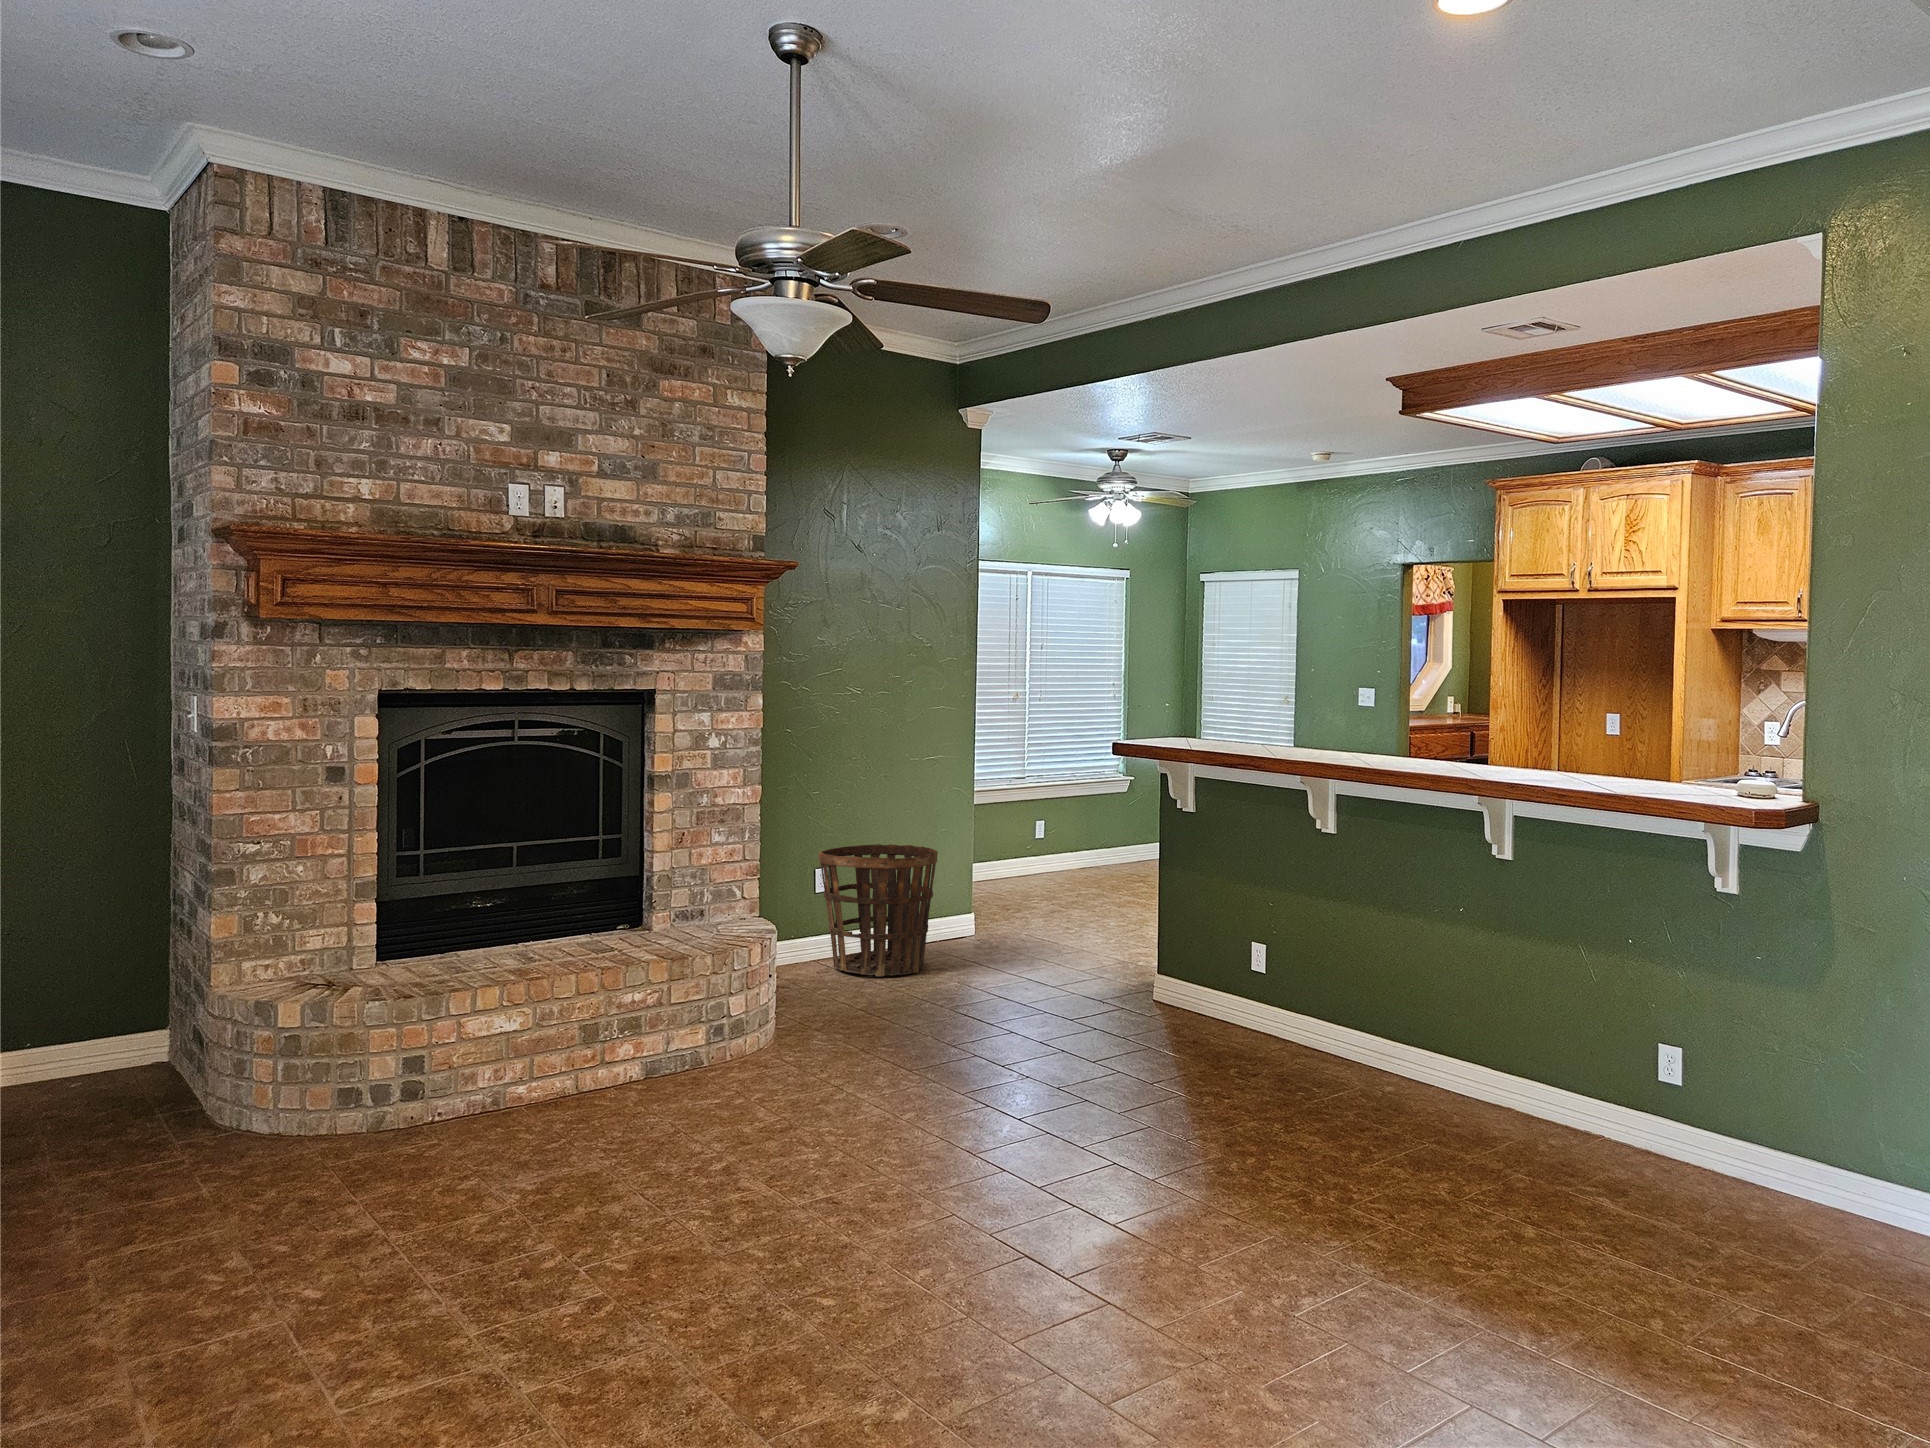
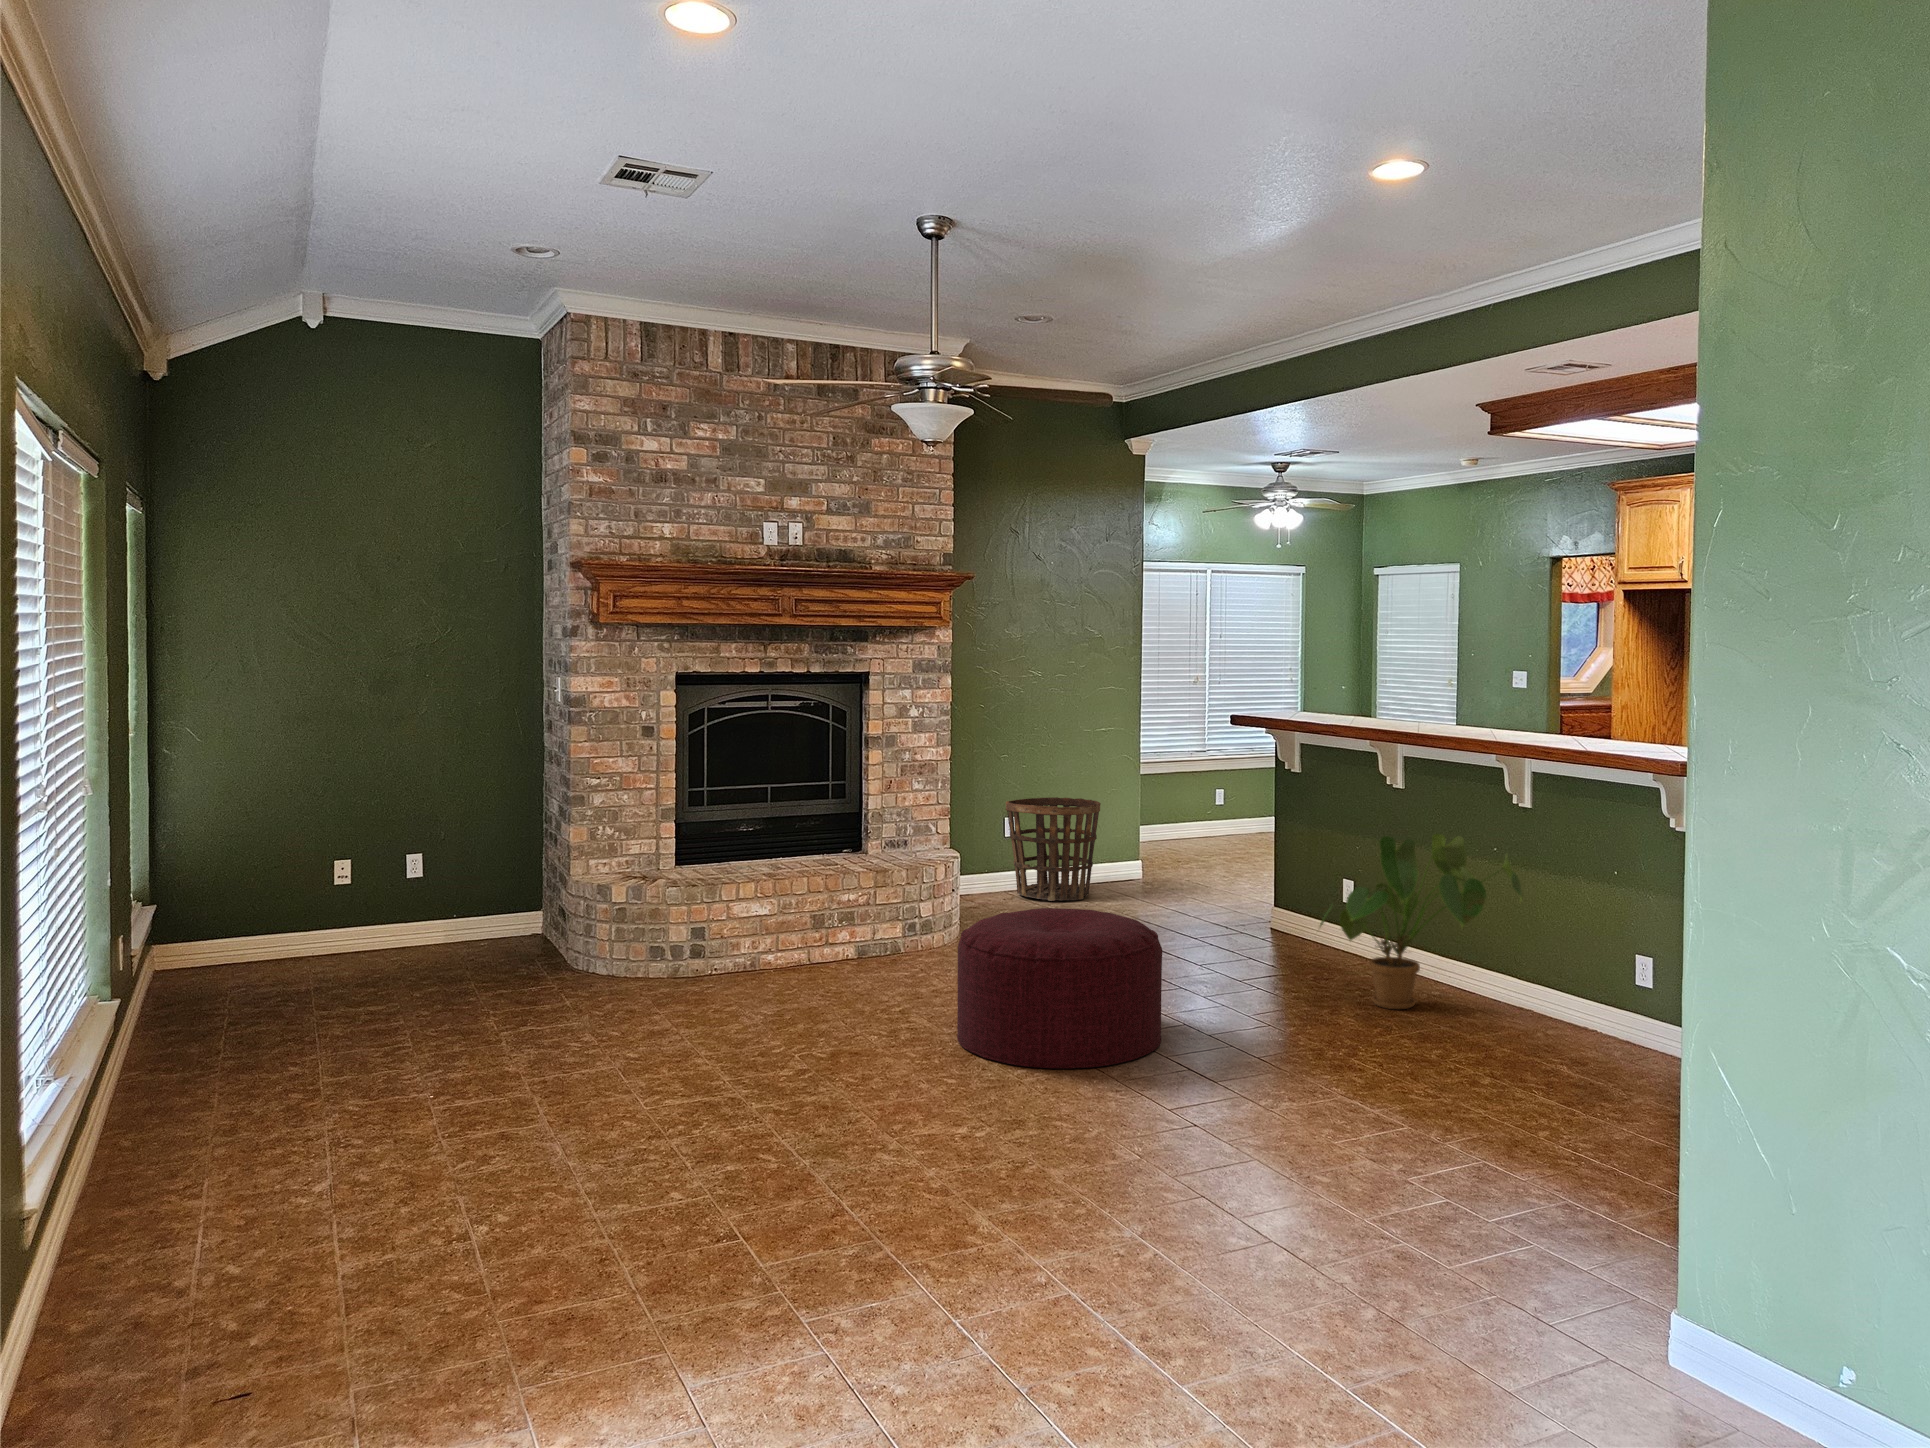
house plant: none [1273,891,1532,1123] -> present [1320,834,1522,1009]
ottoman: none [819,1016,1110,1267] -> present [957,908,1162,1069]

